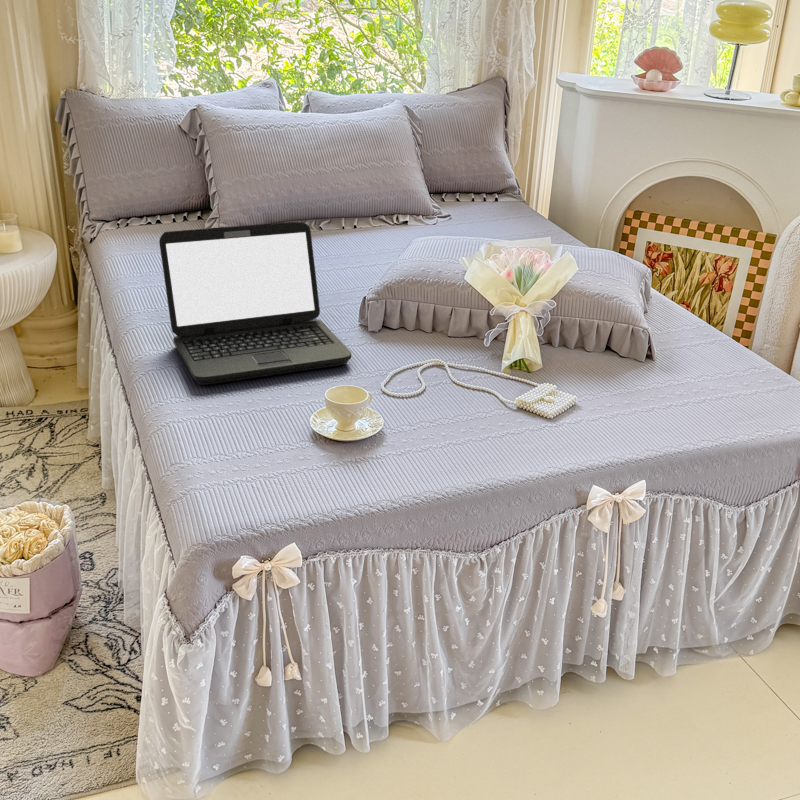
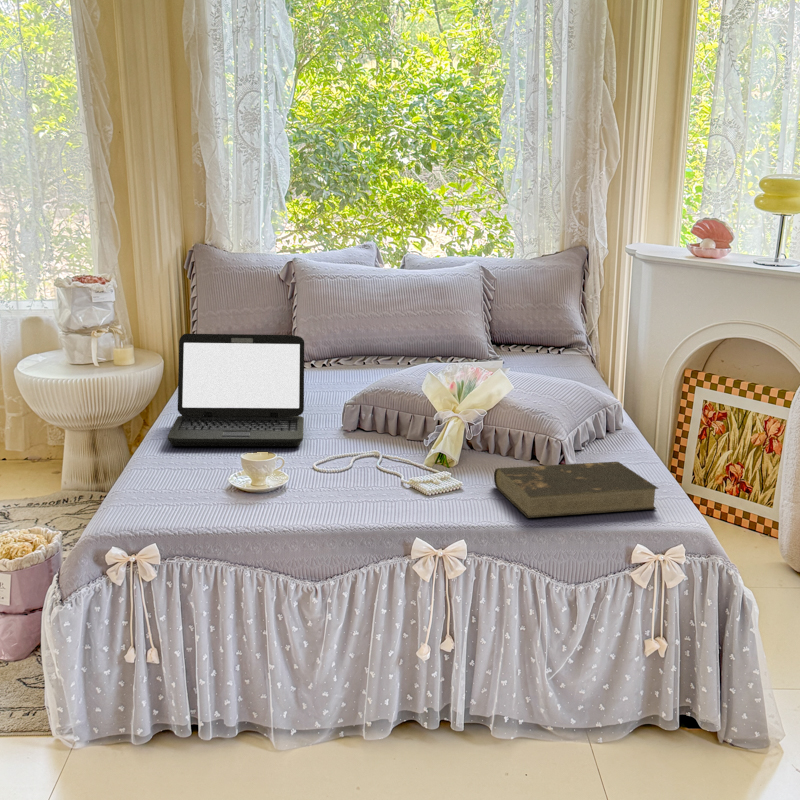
book: none [599,346,778,435] -> present [494,462,658,518]

